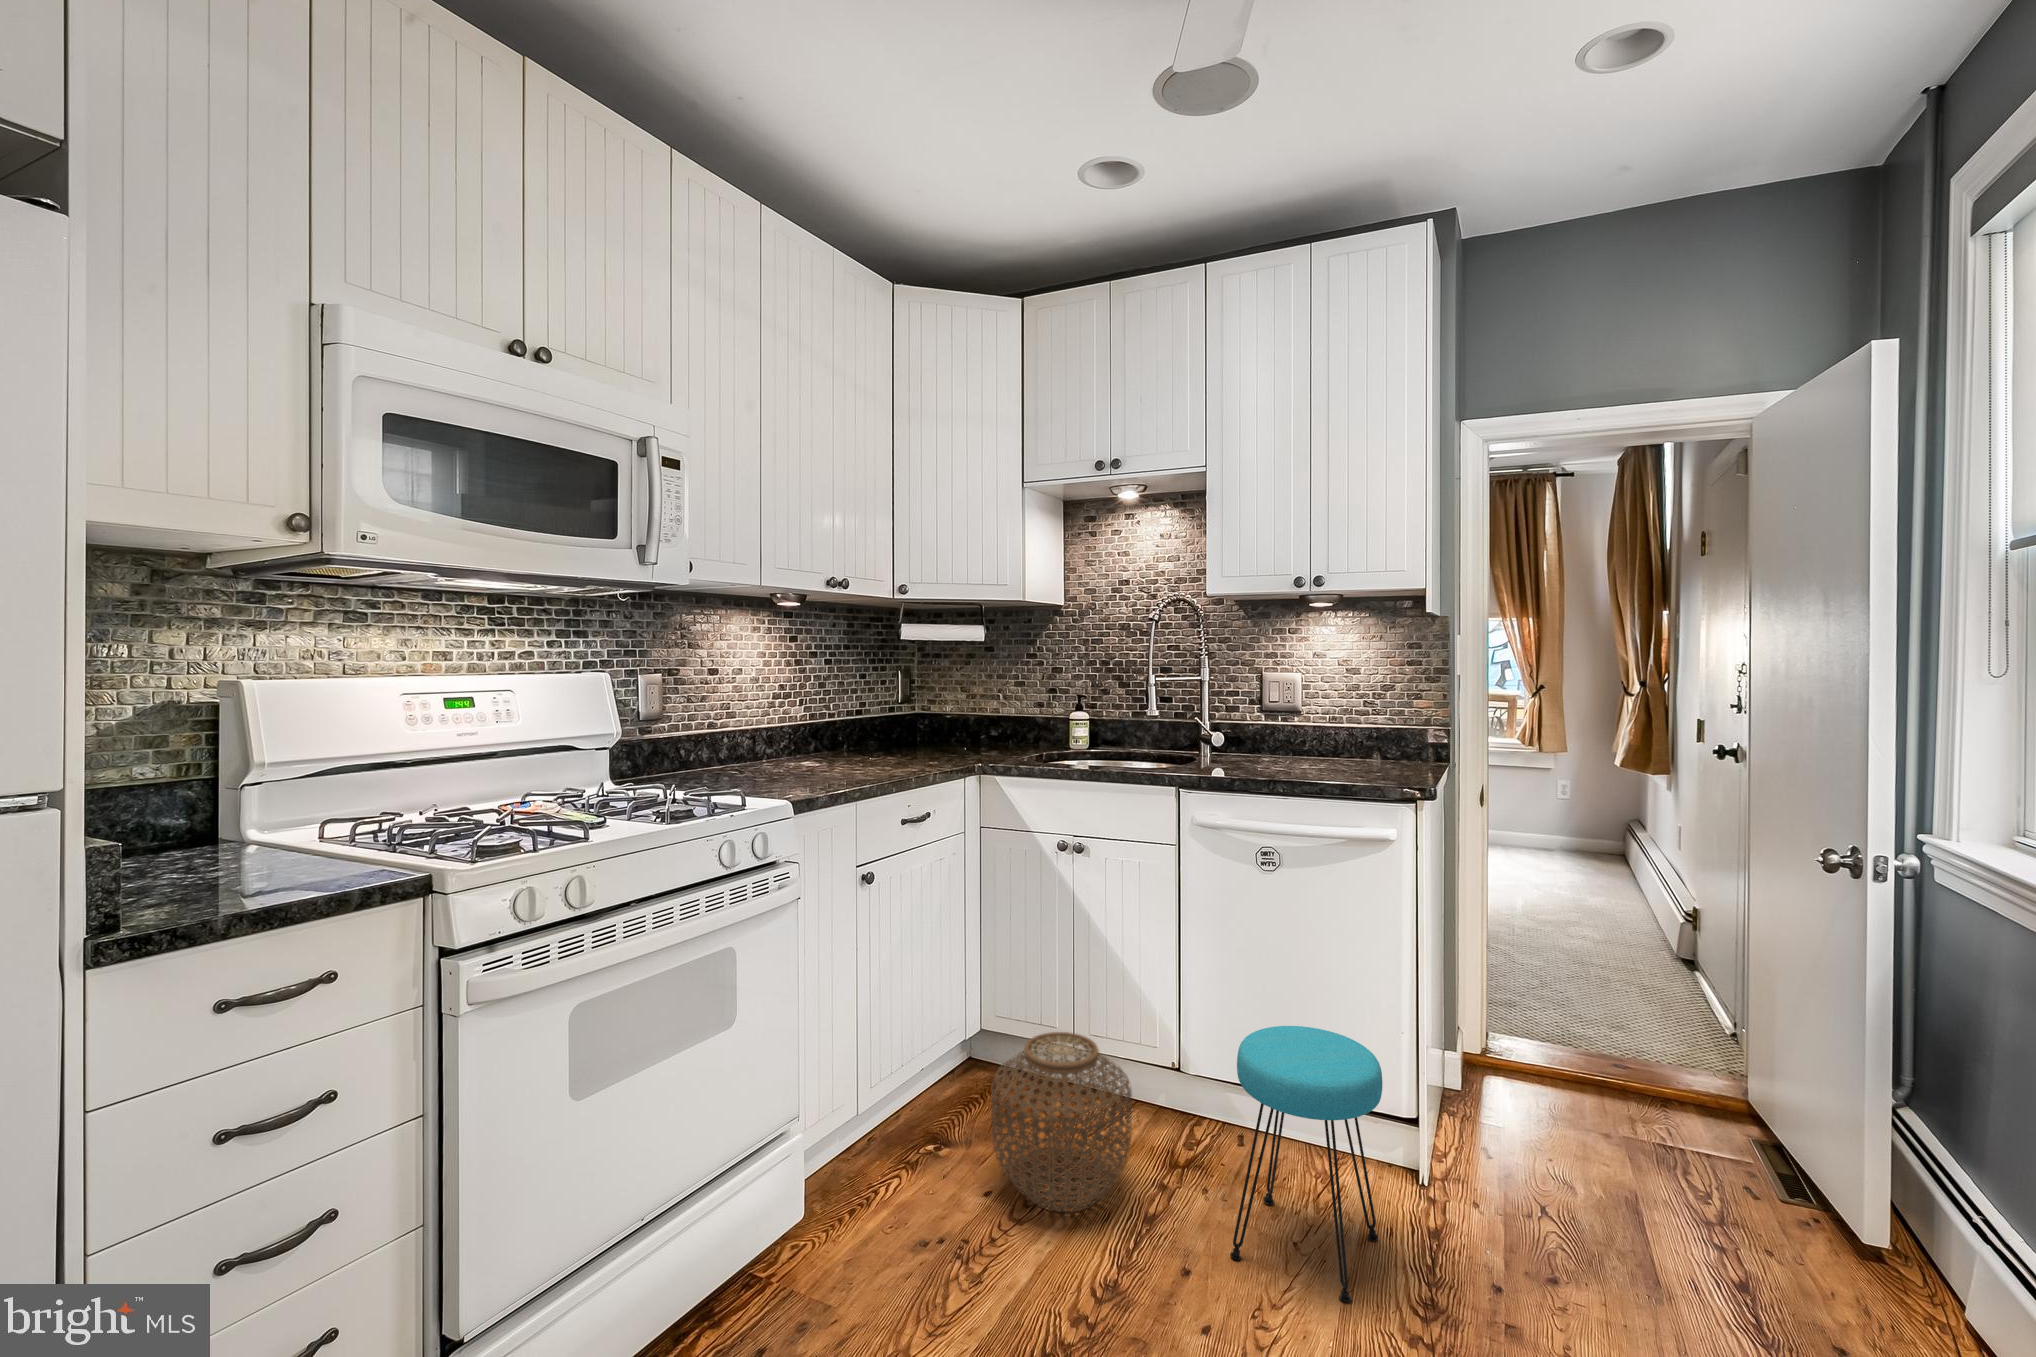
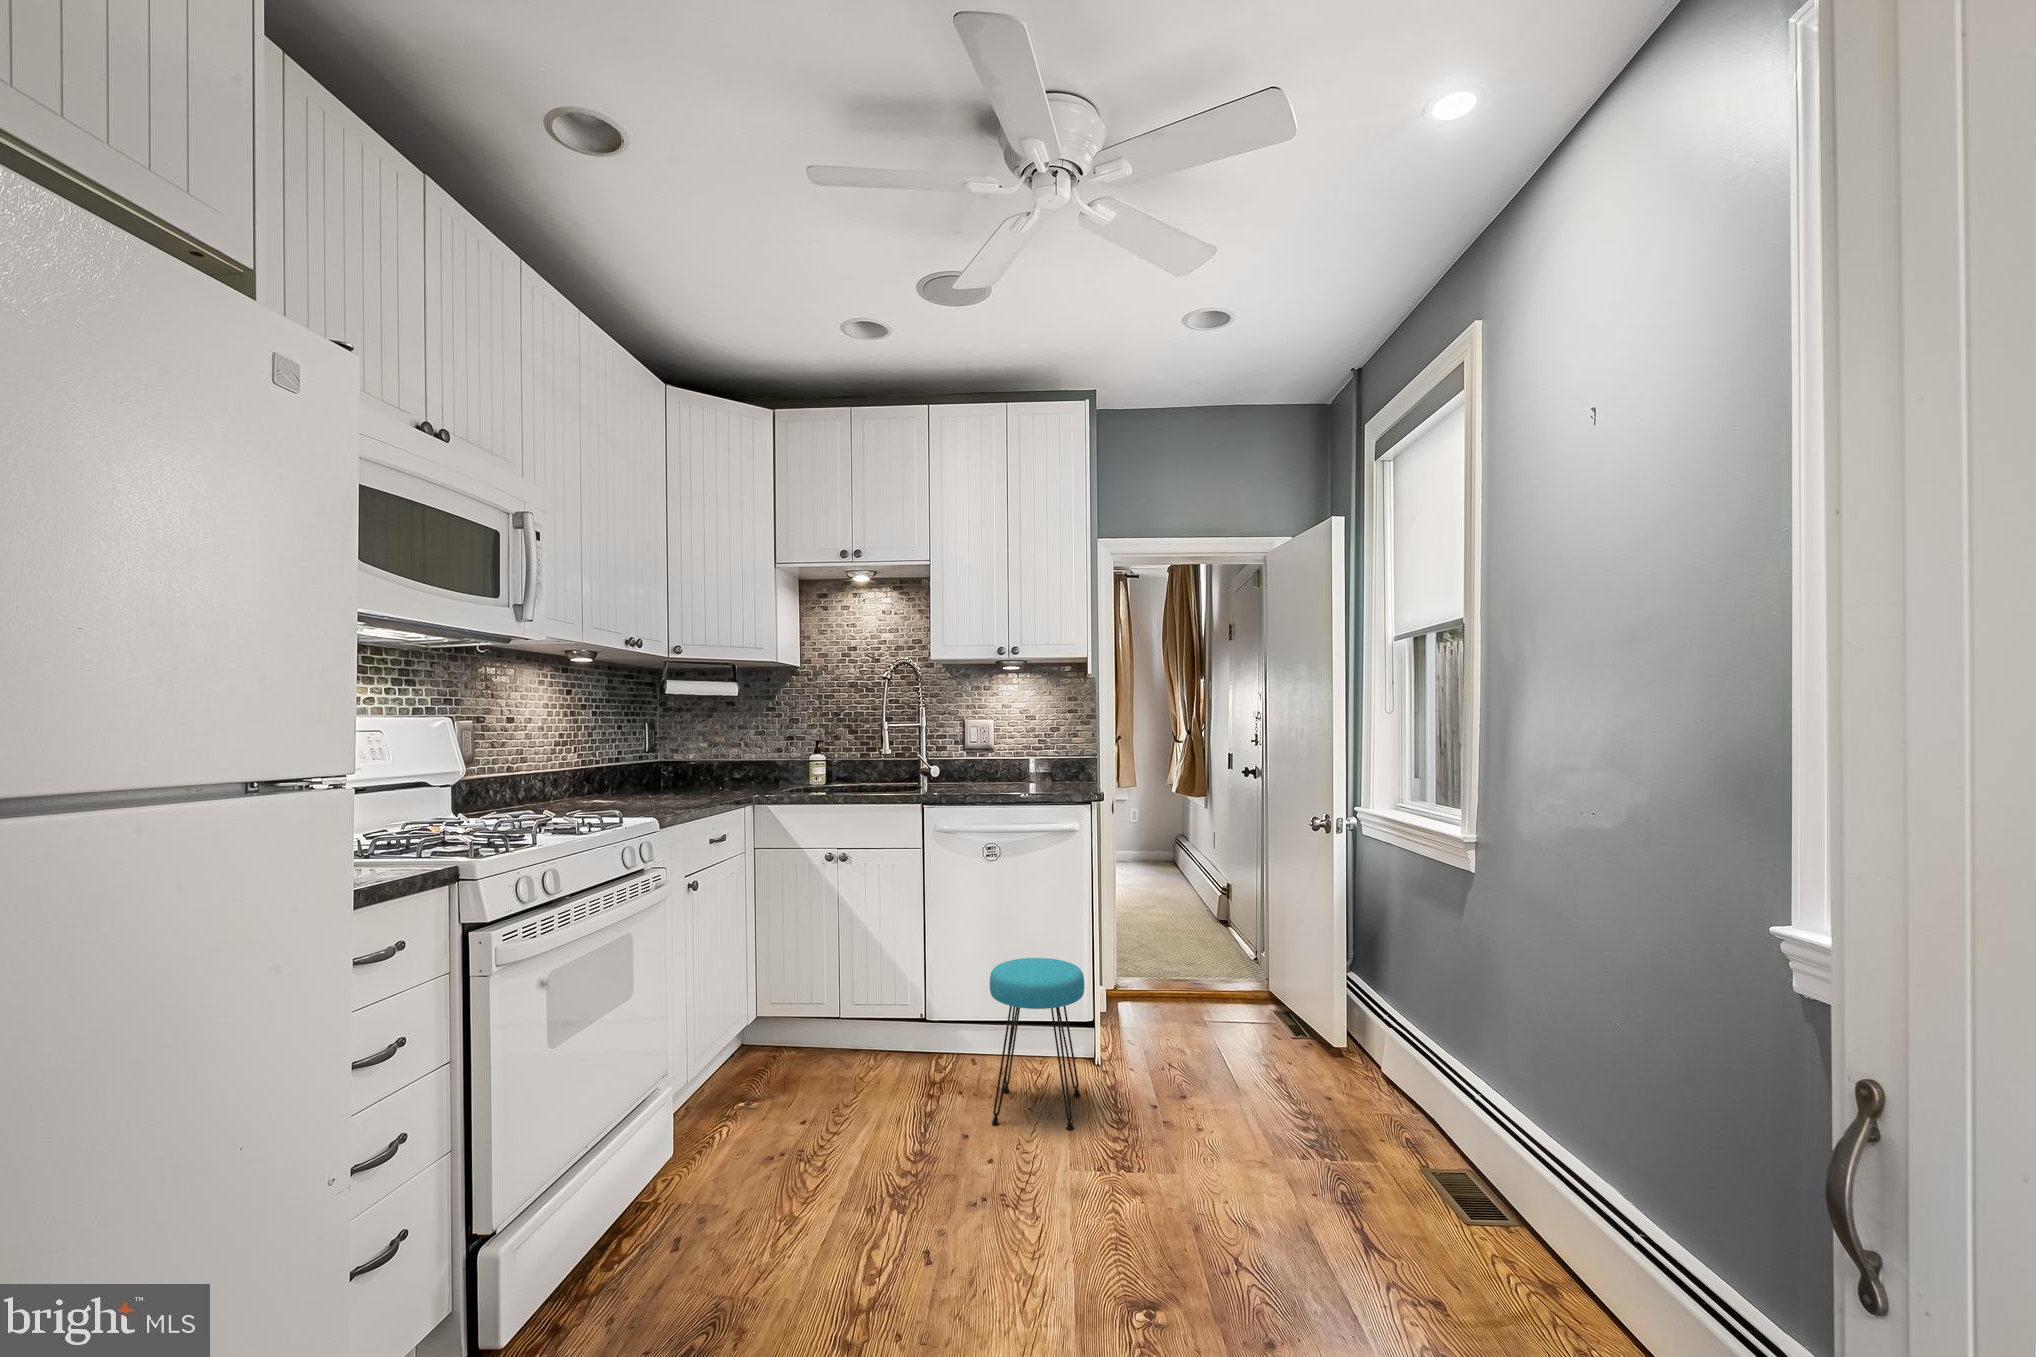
woven basket: present [991,1032,1132,1212] -> none [802,992,912,1127]

